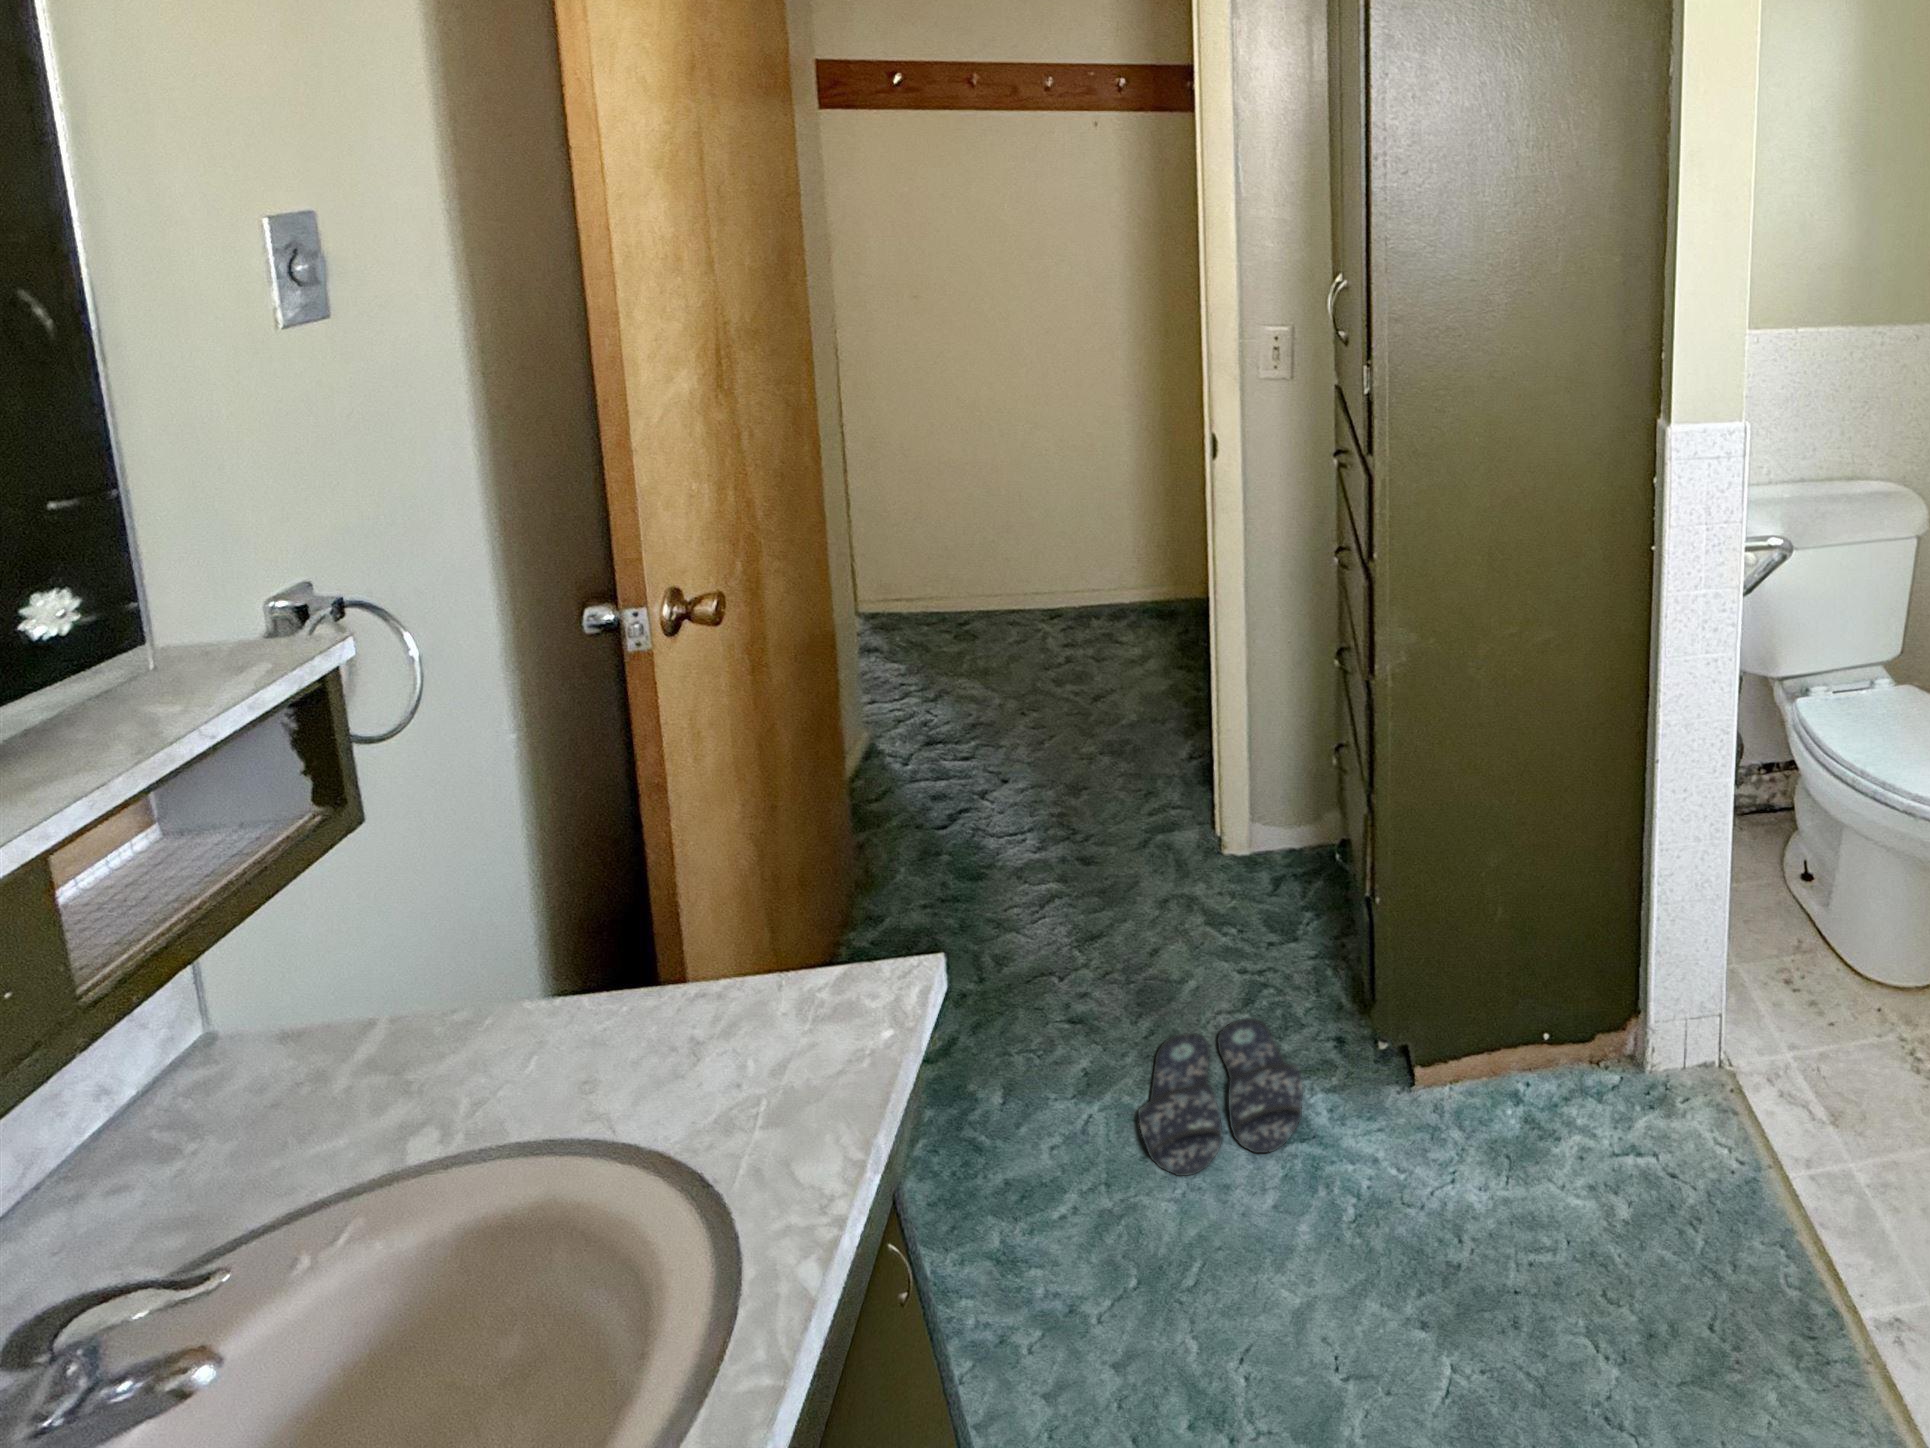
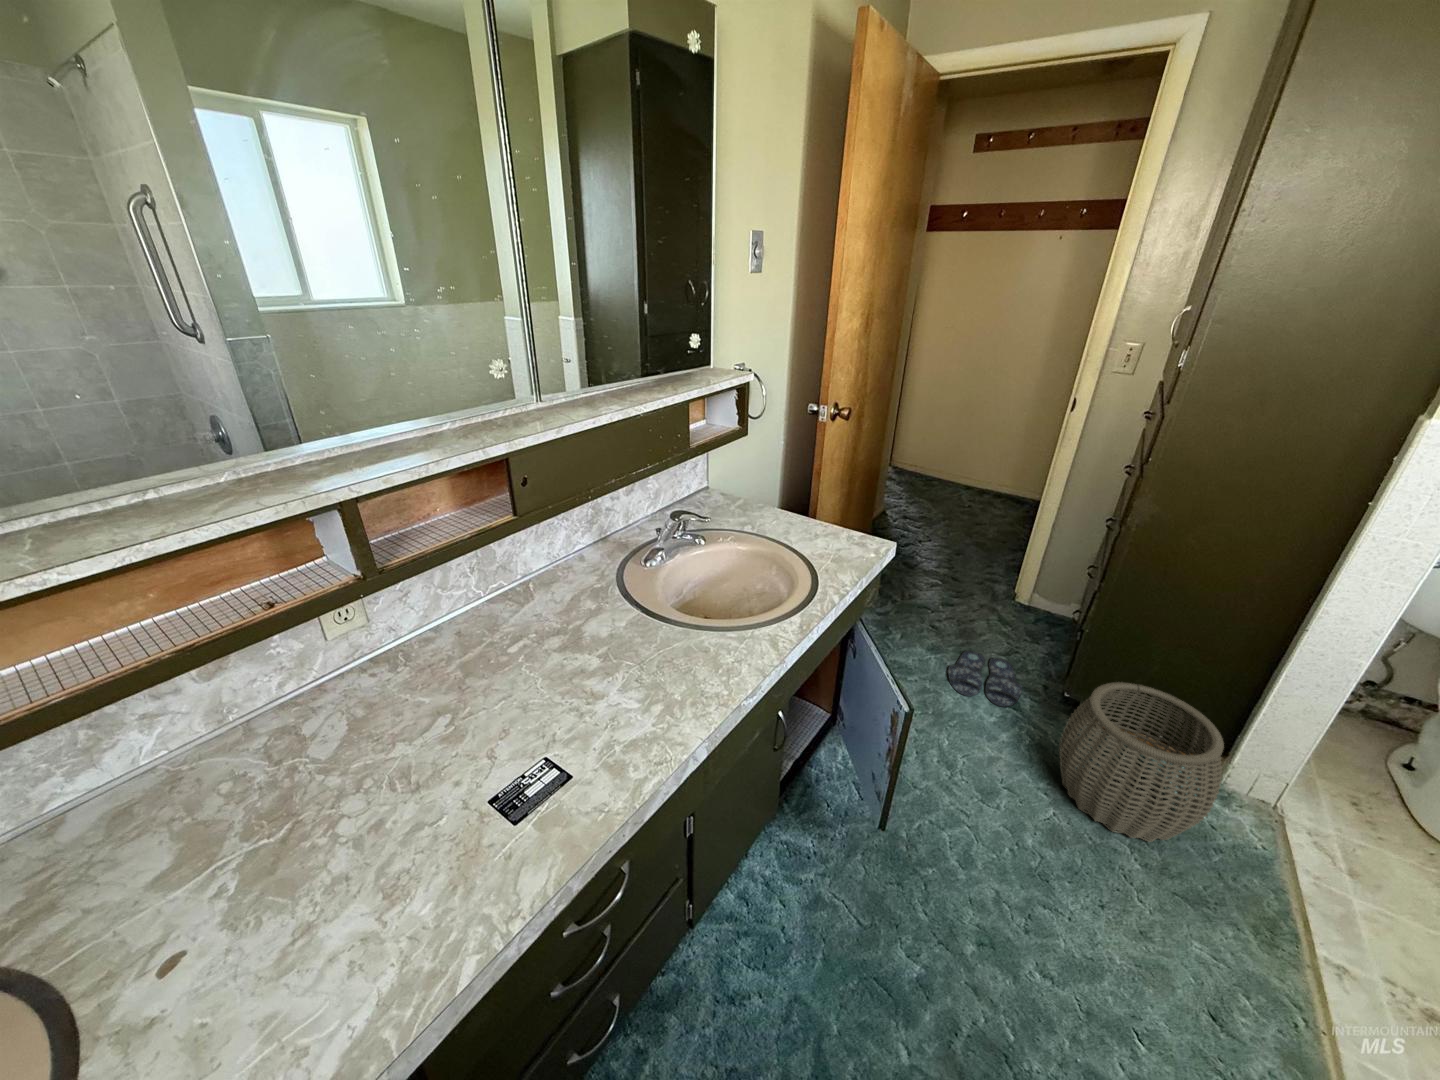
woven basket: none [1407,960,1664,1317] -> present [1059,682,1224,842]

